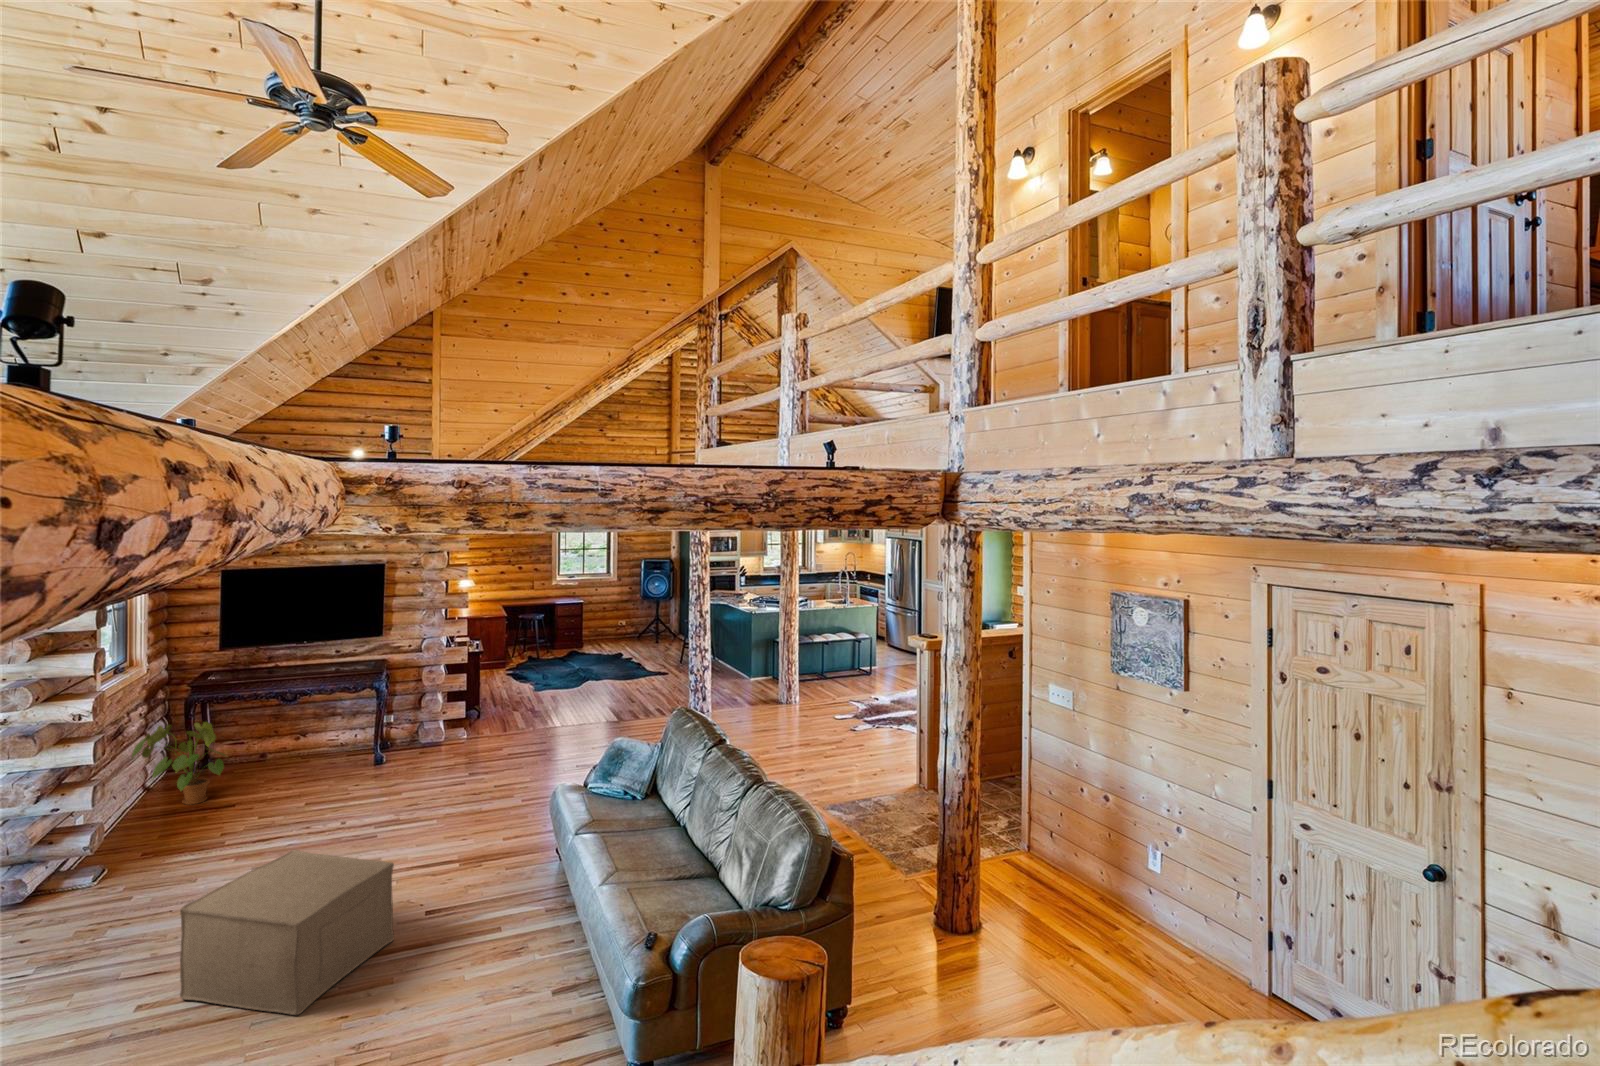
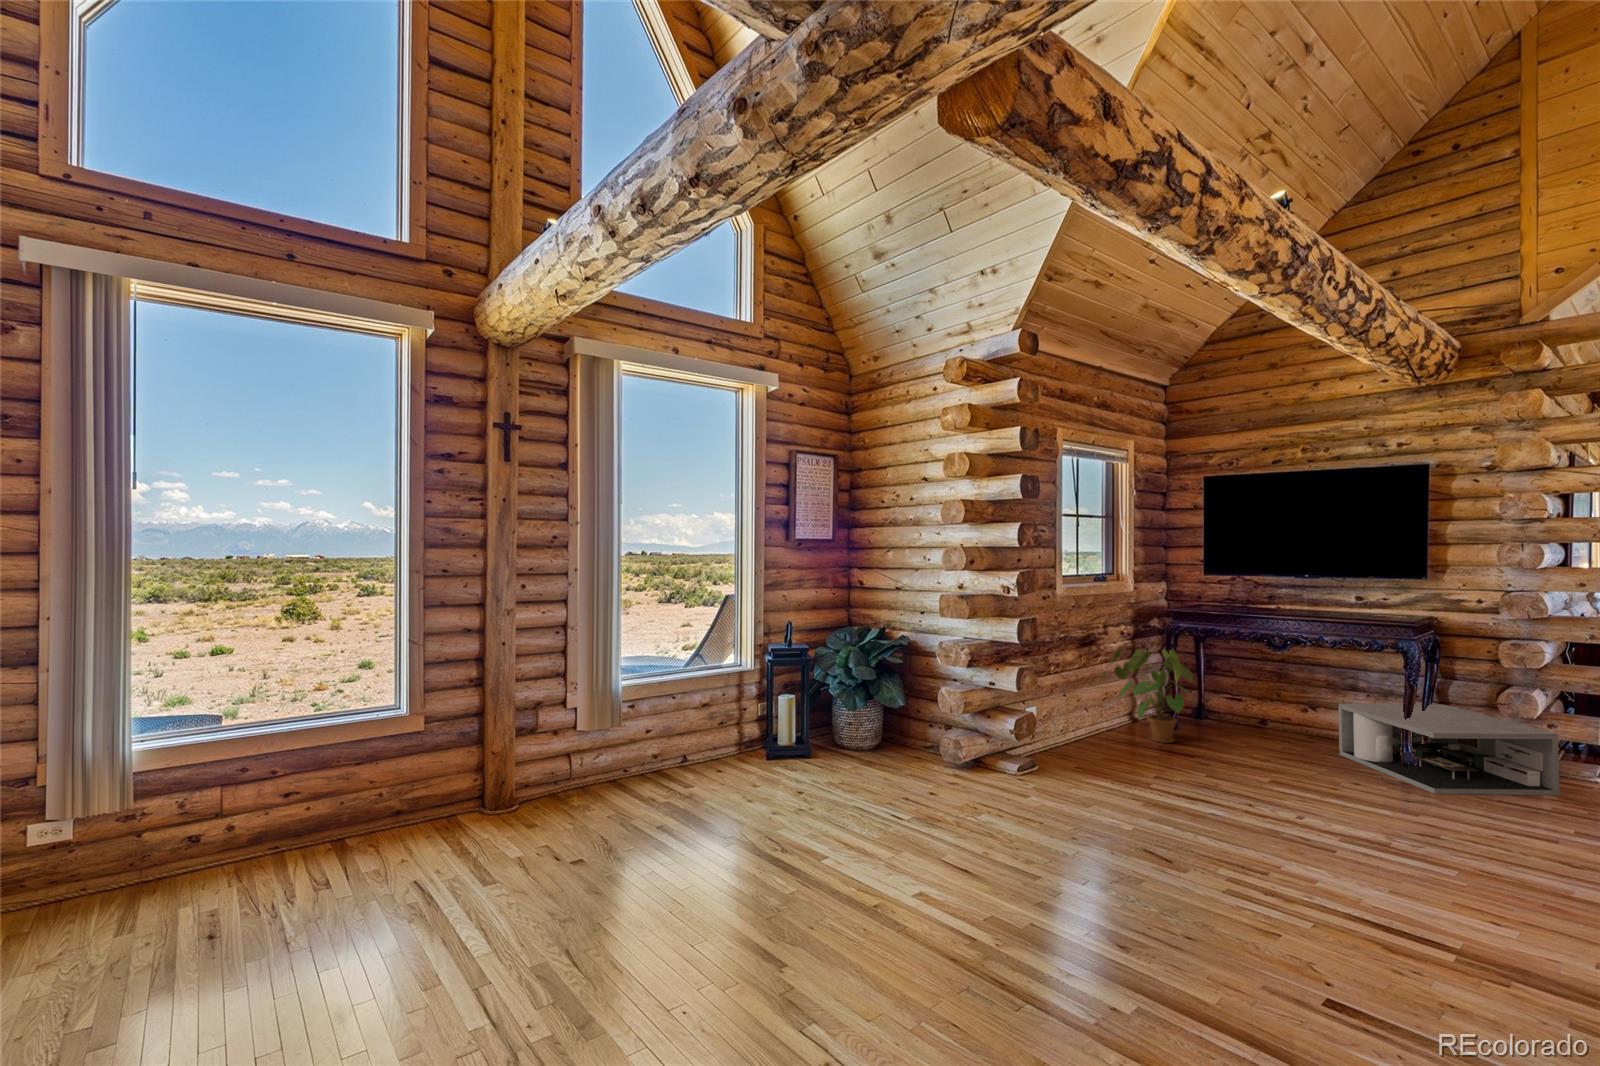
coffee table: none [332,714,450,776] -> present [1338,704,1559,795]
ottoman: present [180,850,394,1015] -> none [952,781,1235,1015]

